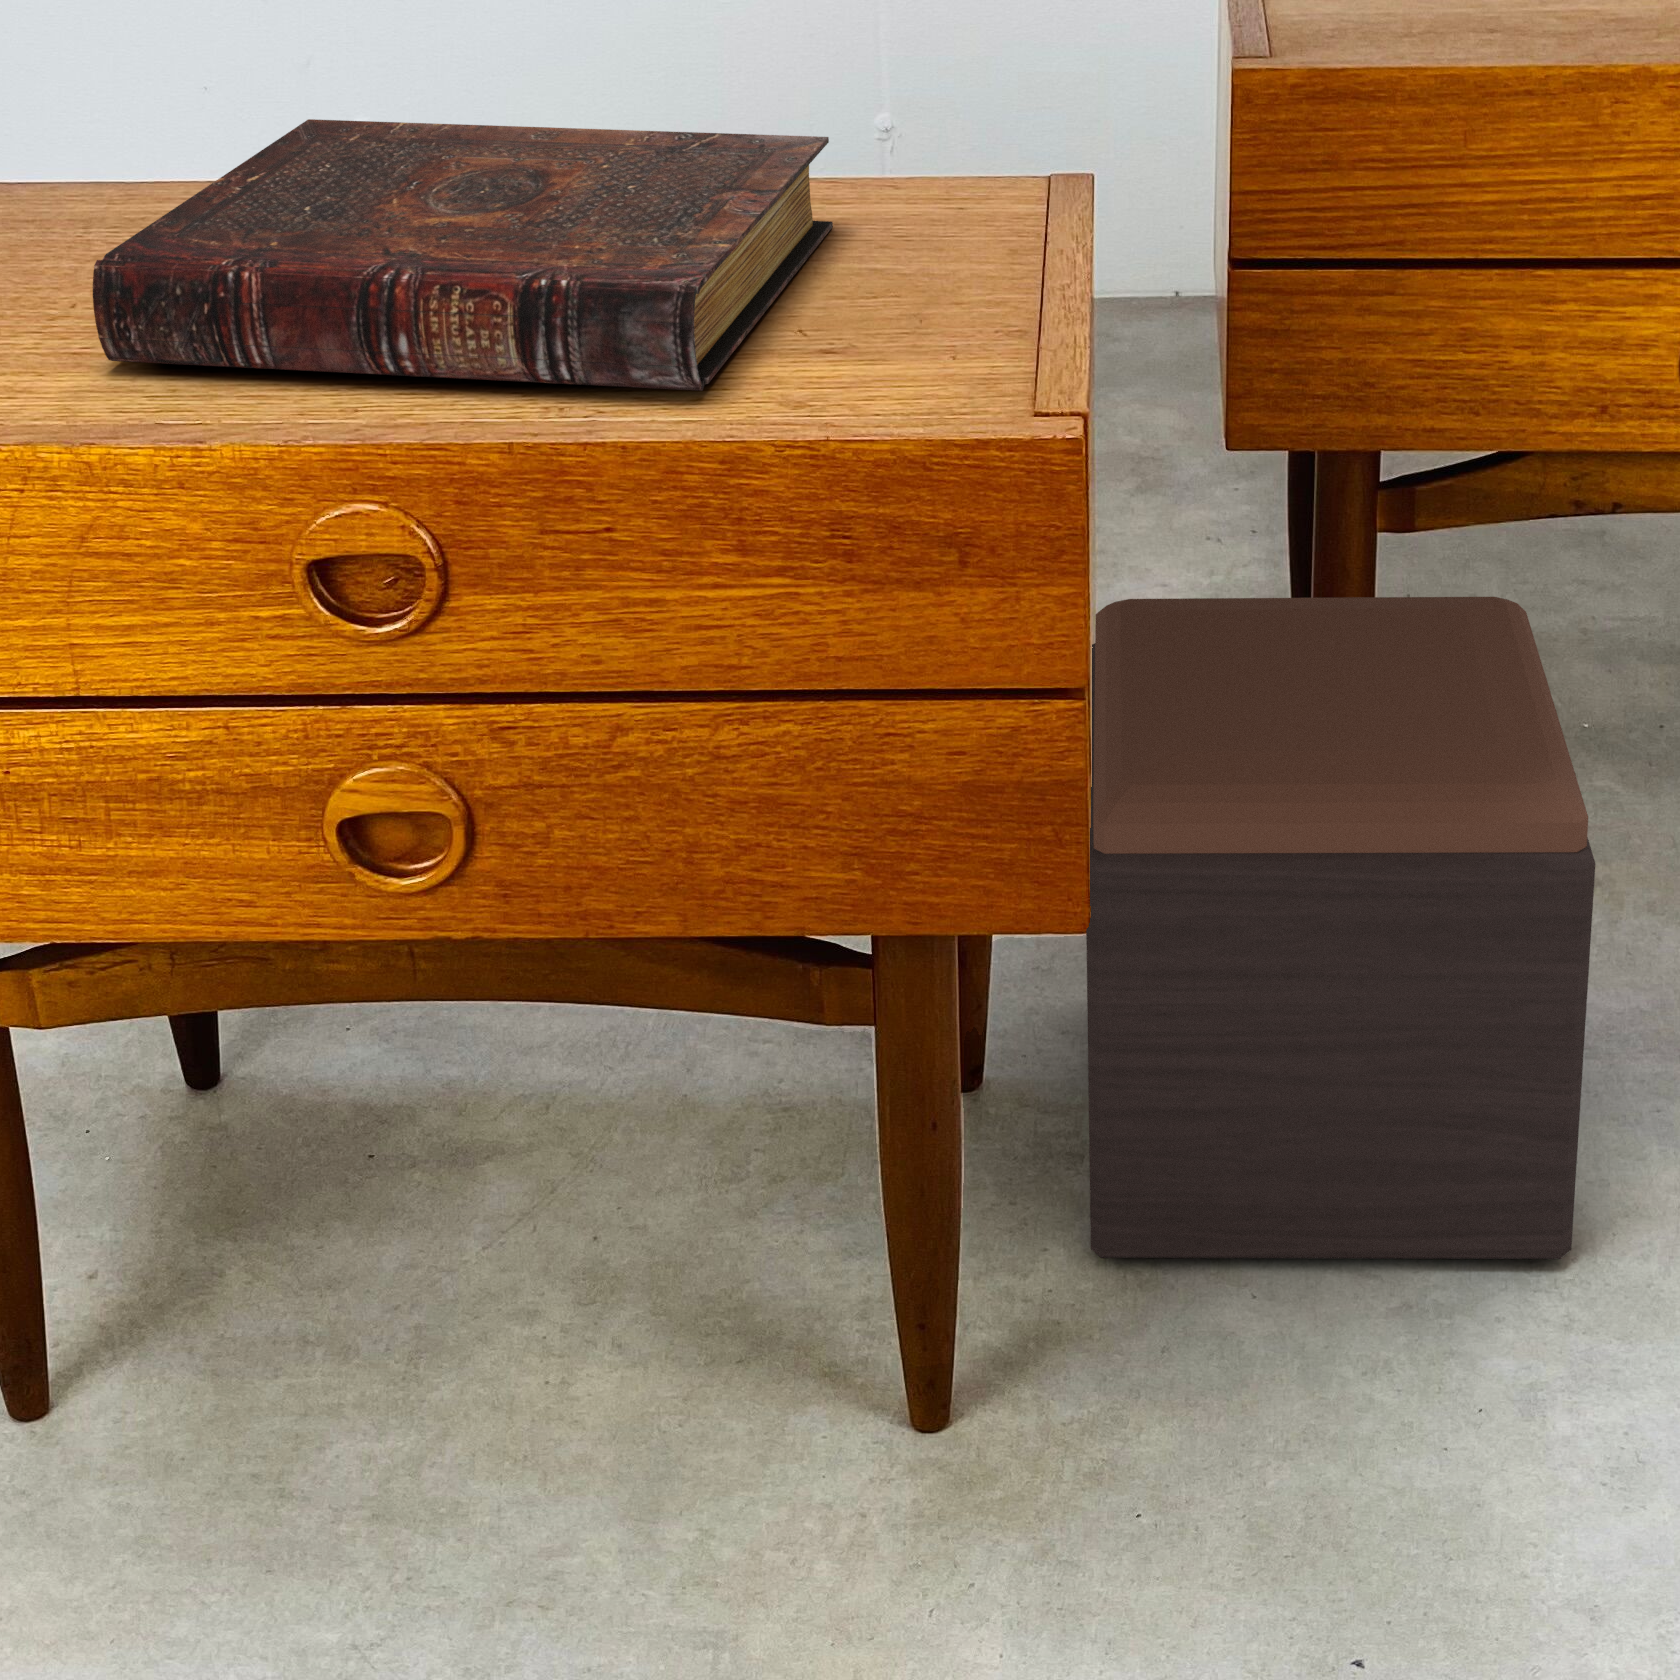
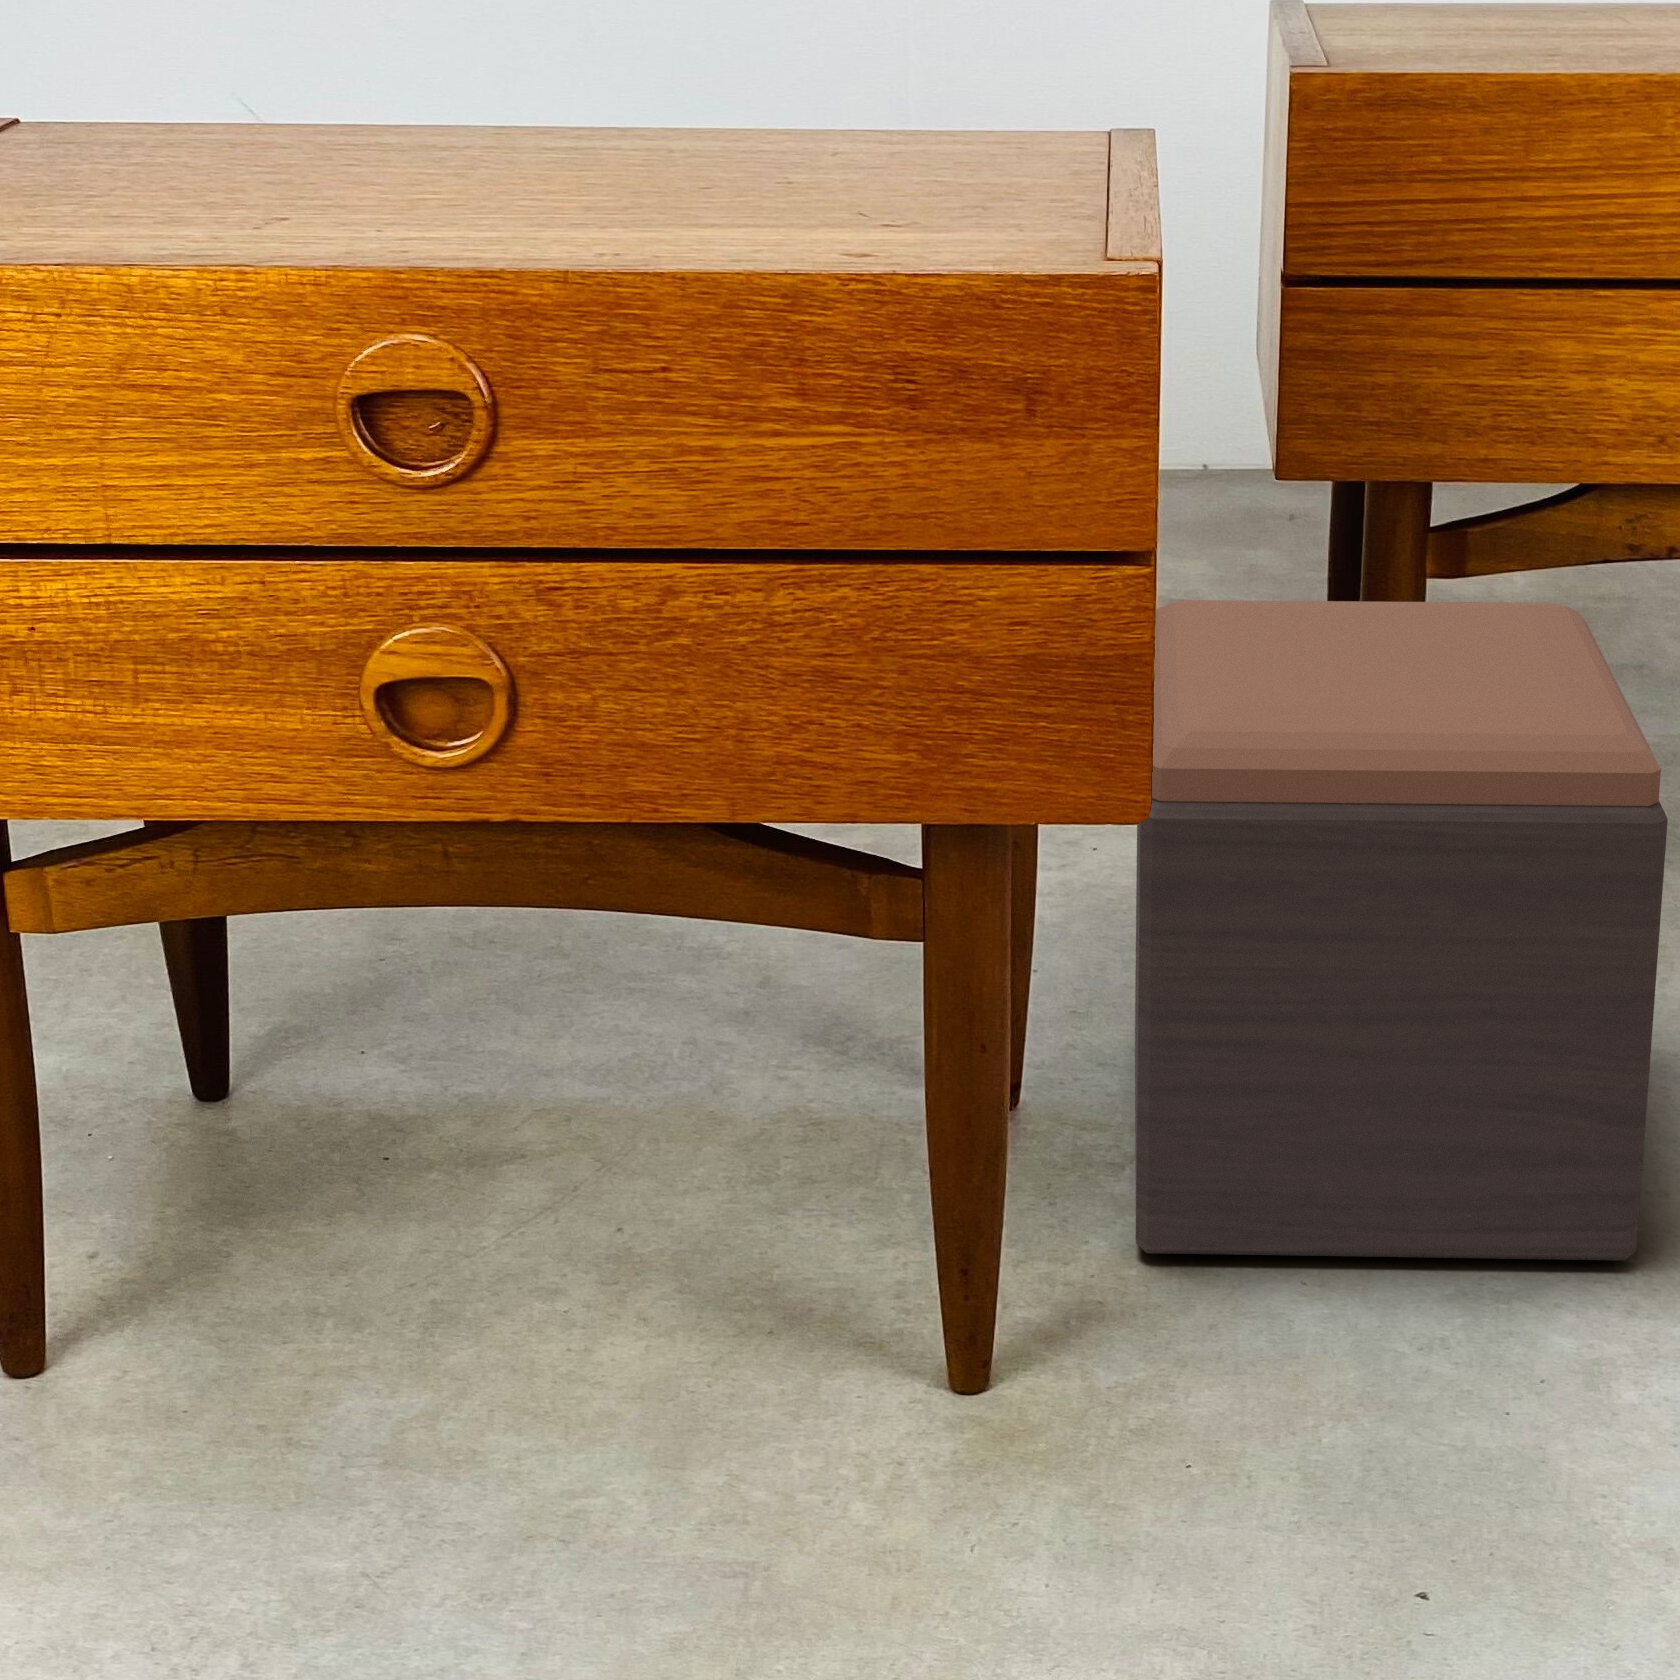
book: present [93,119,833,391] -> none [141,54,894,239]

